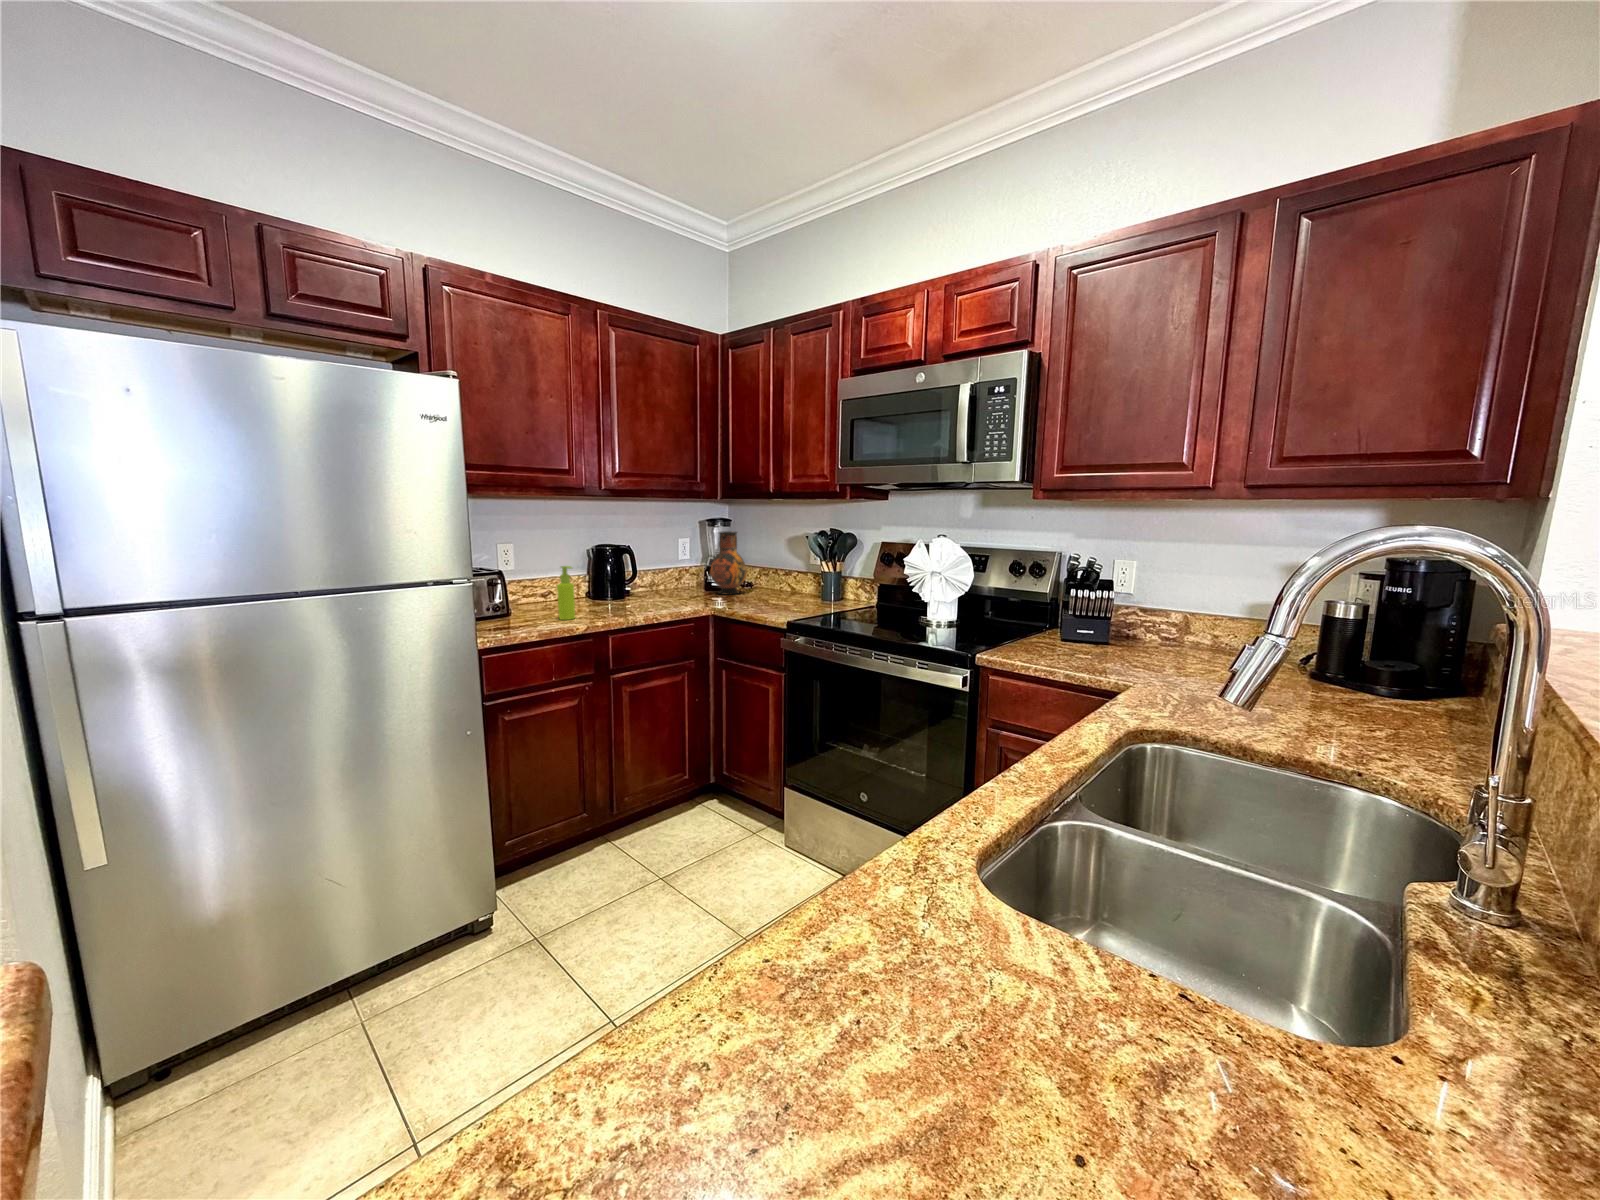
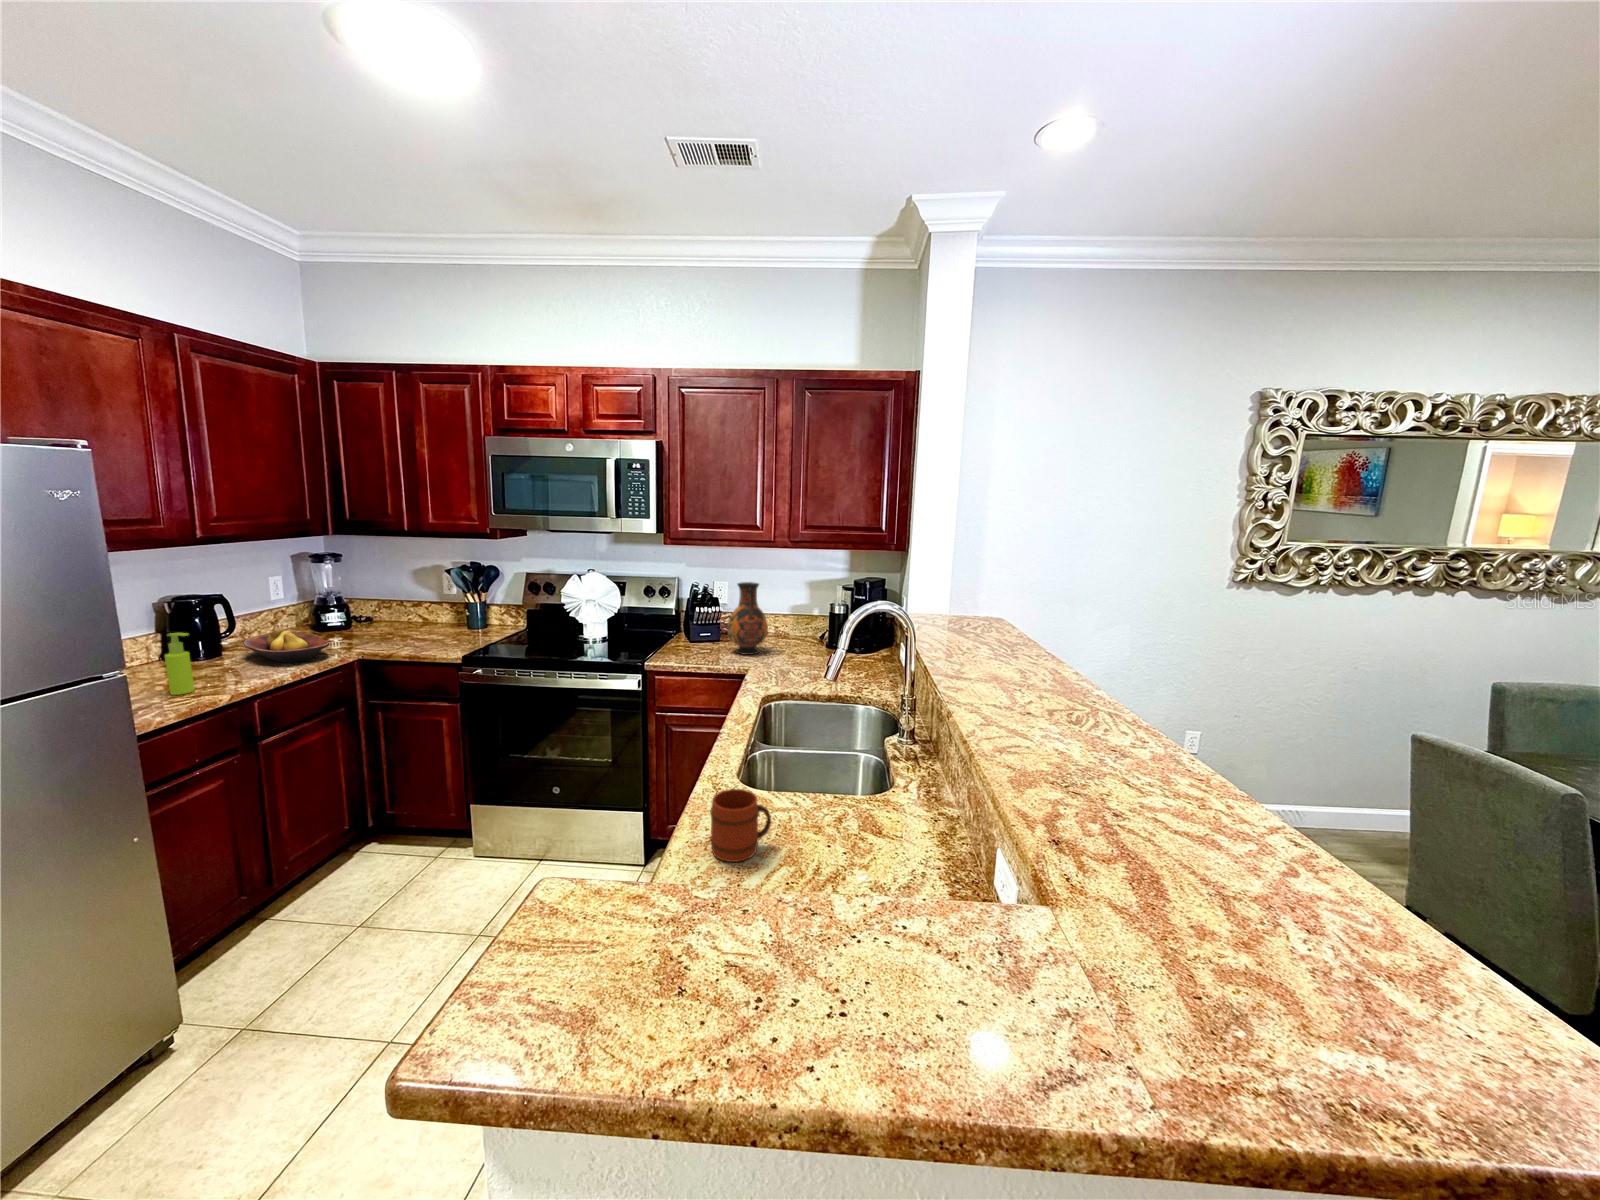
vase: present [710,531,747,594] -> present [727,582,768,655]
fruit bowl: none [635,578,691,609] -> present [243,628,330,663]
mug: none [771,877,925,1079] -> present [710,789,771,862]

